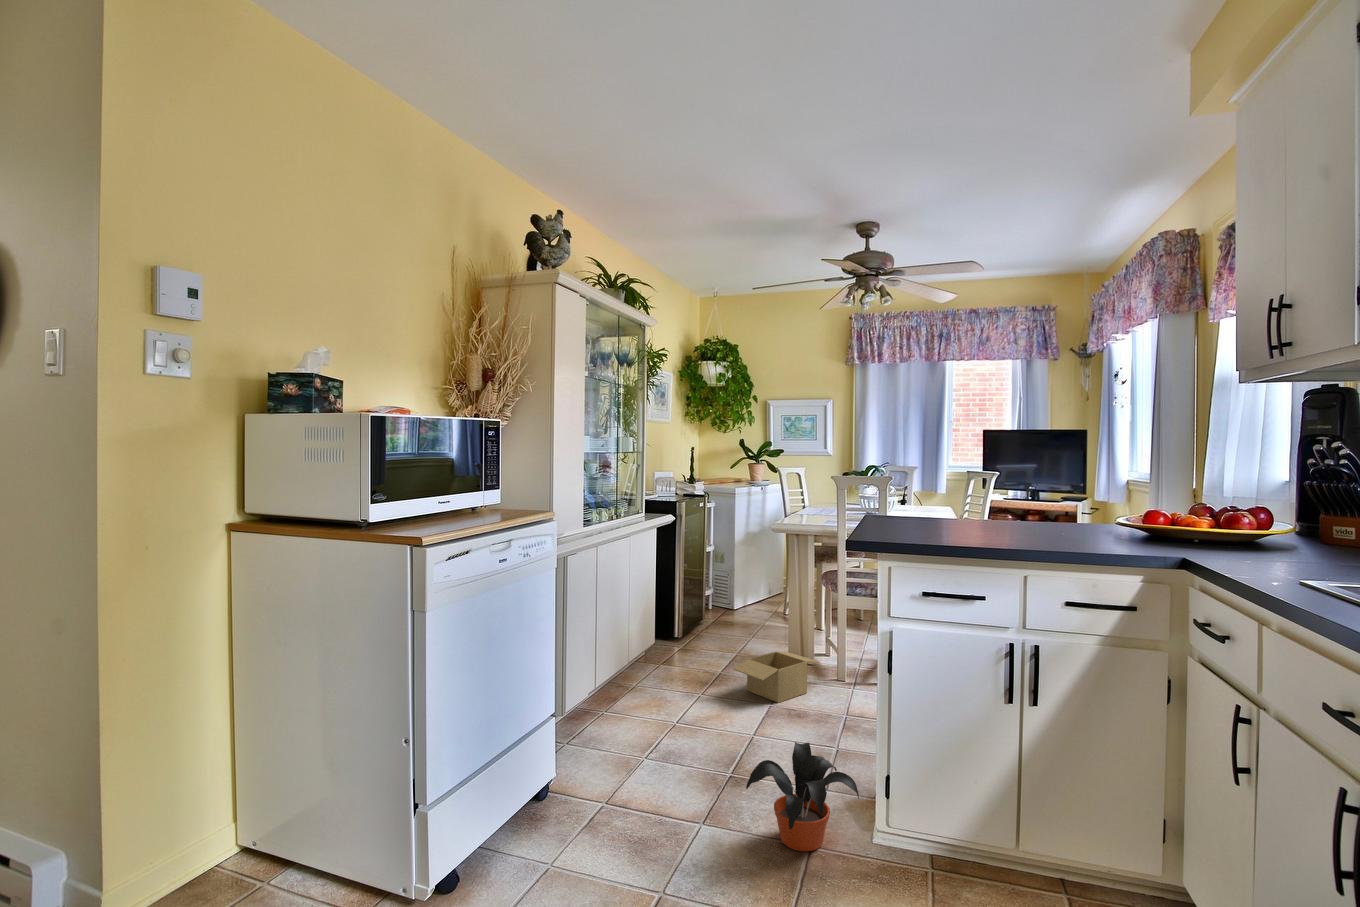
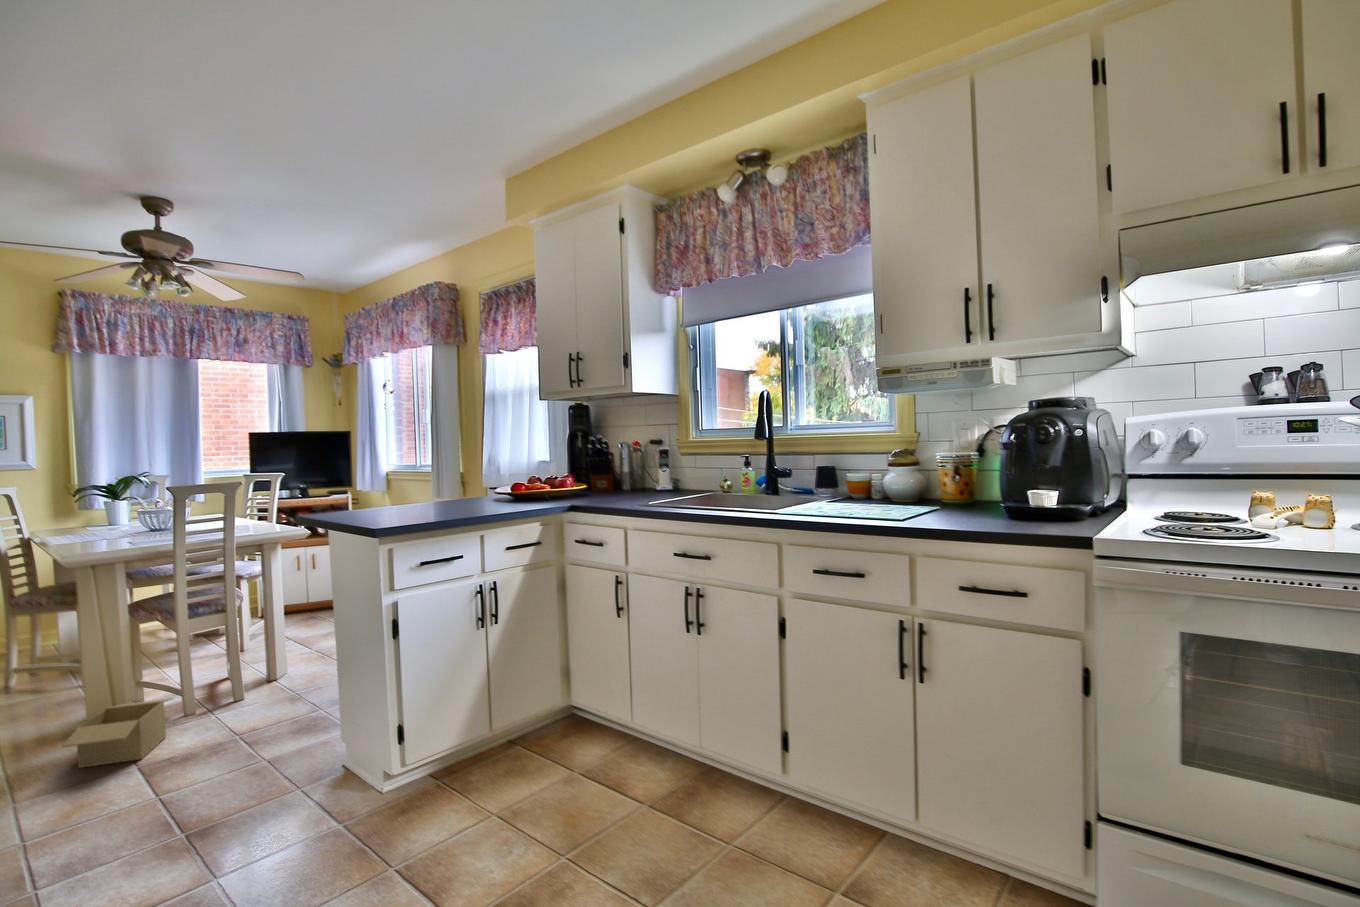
potted plant: present [746,742,859,851] -> none [256,740,375,840]

